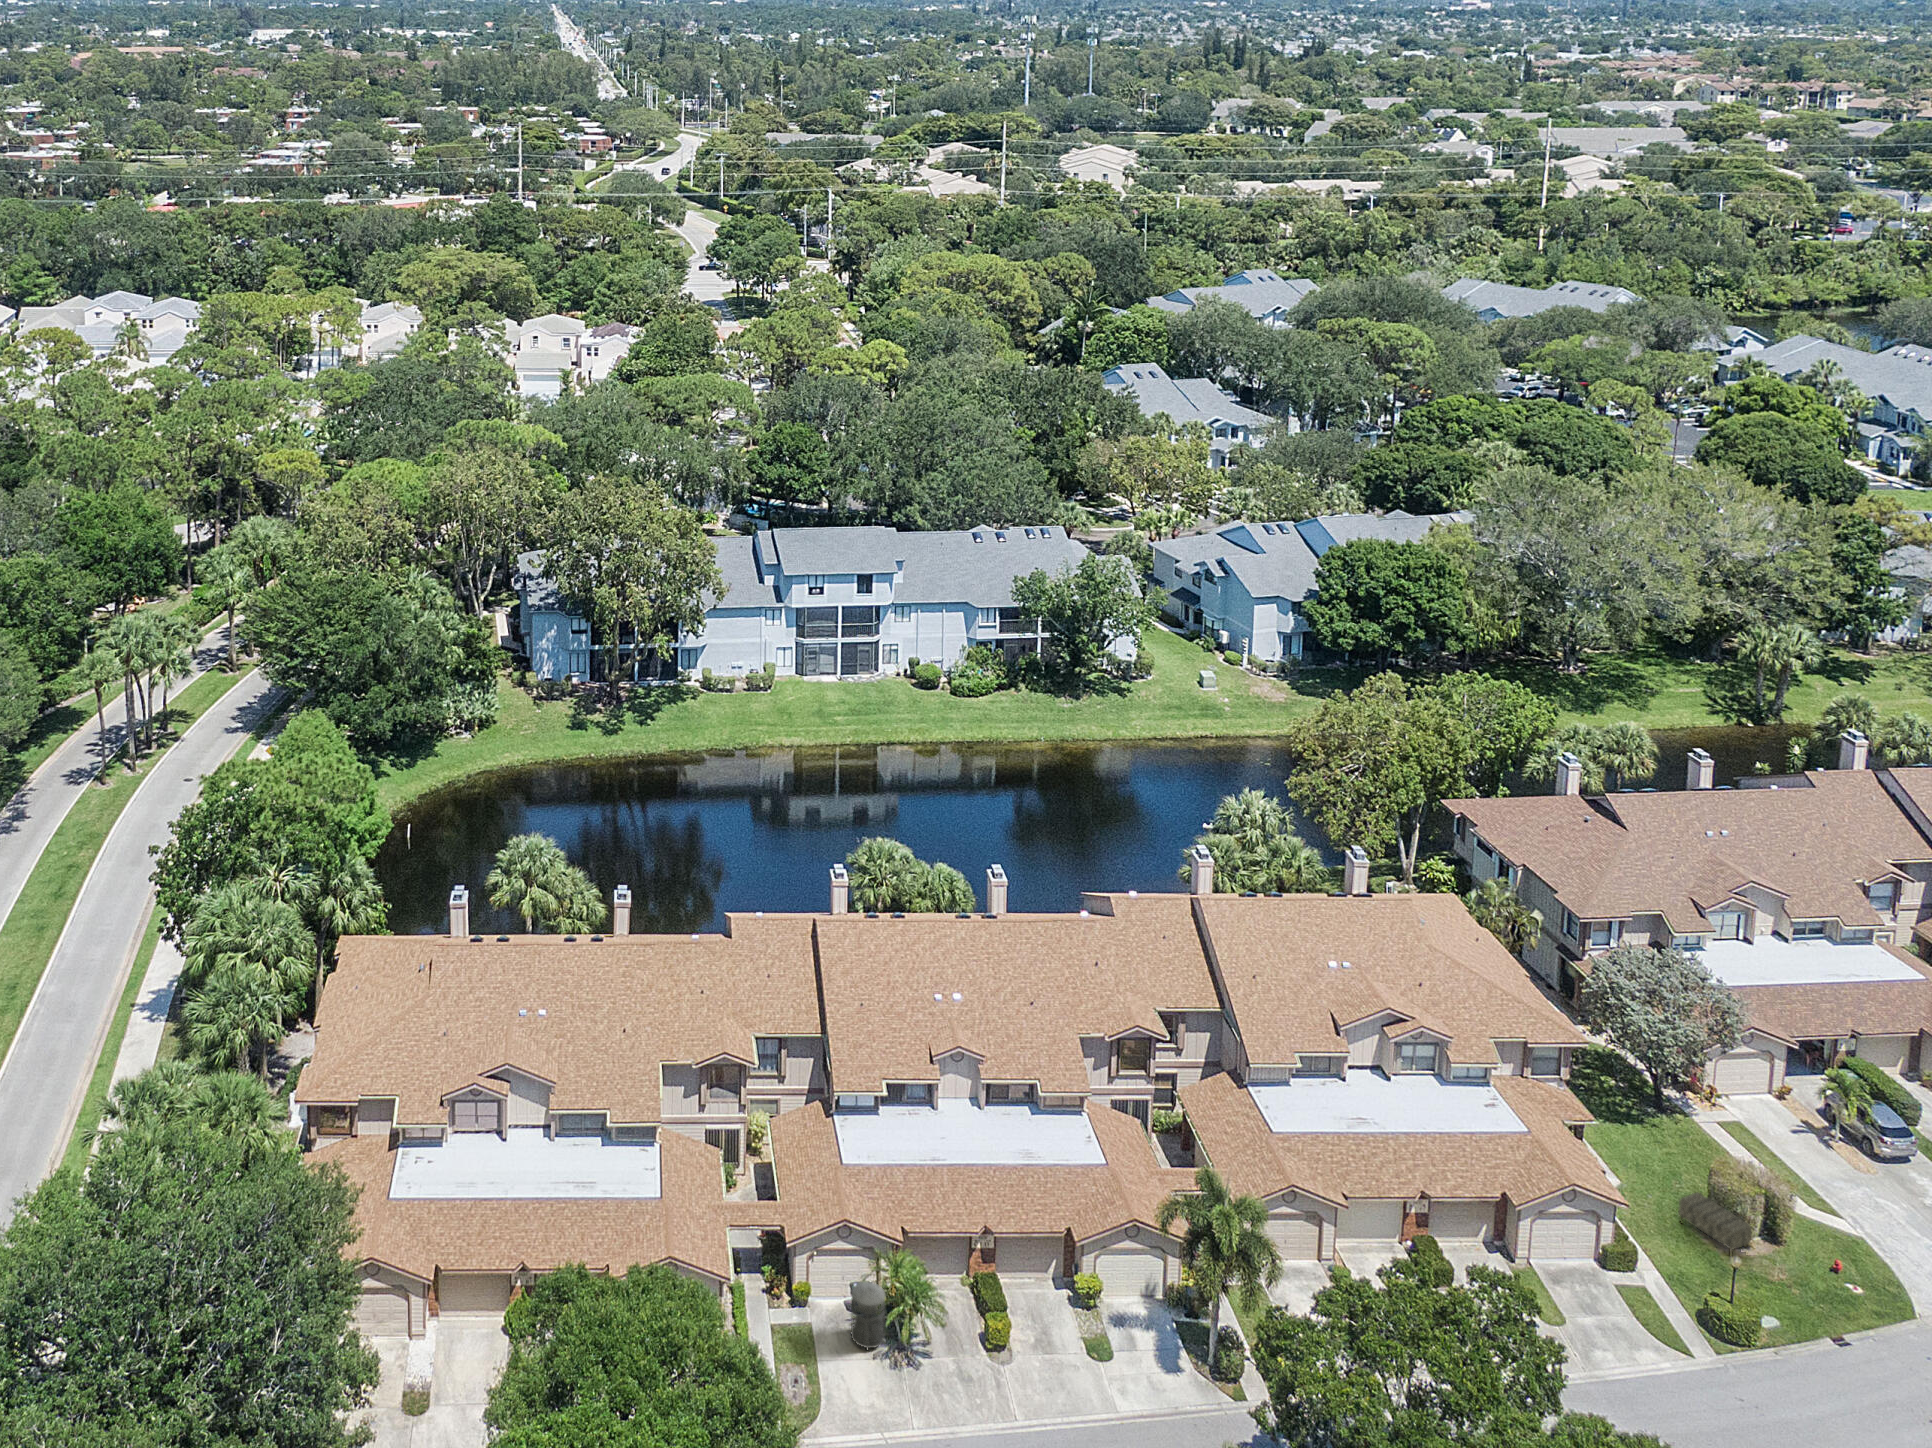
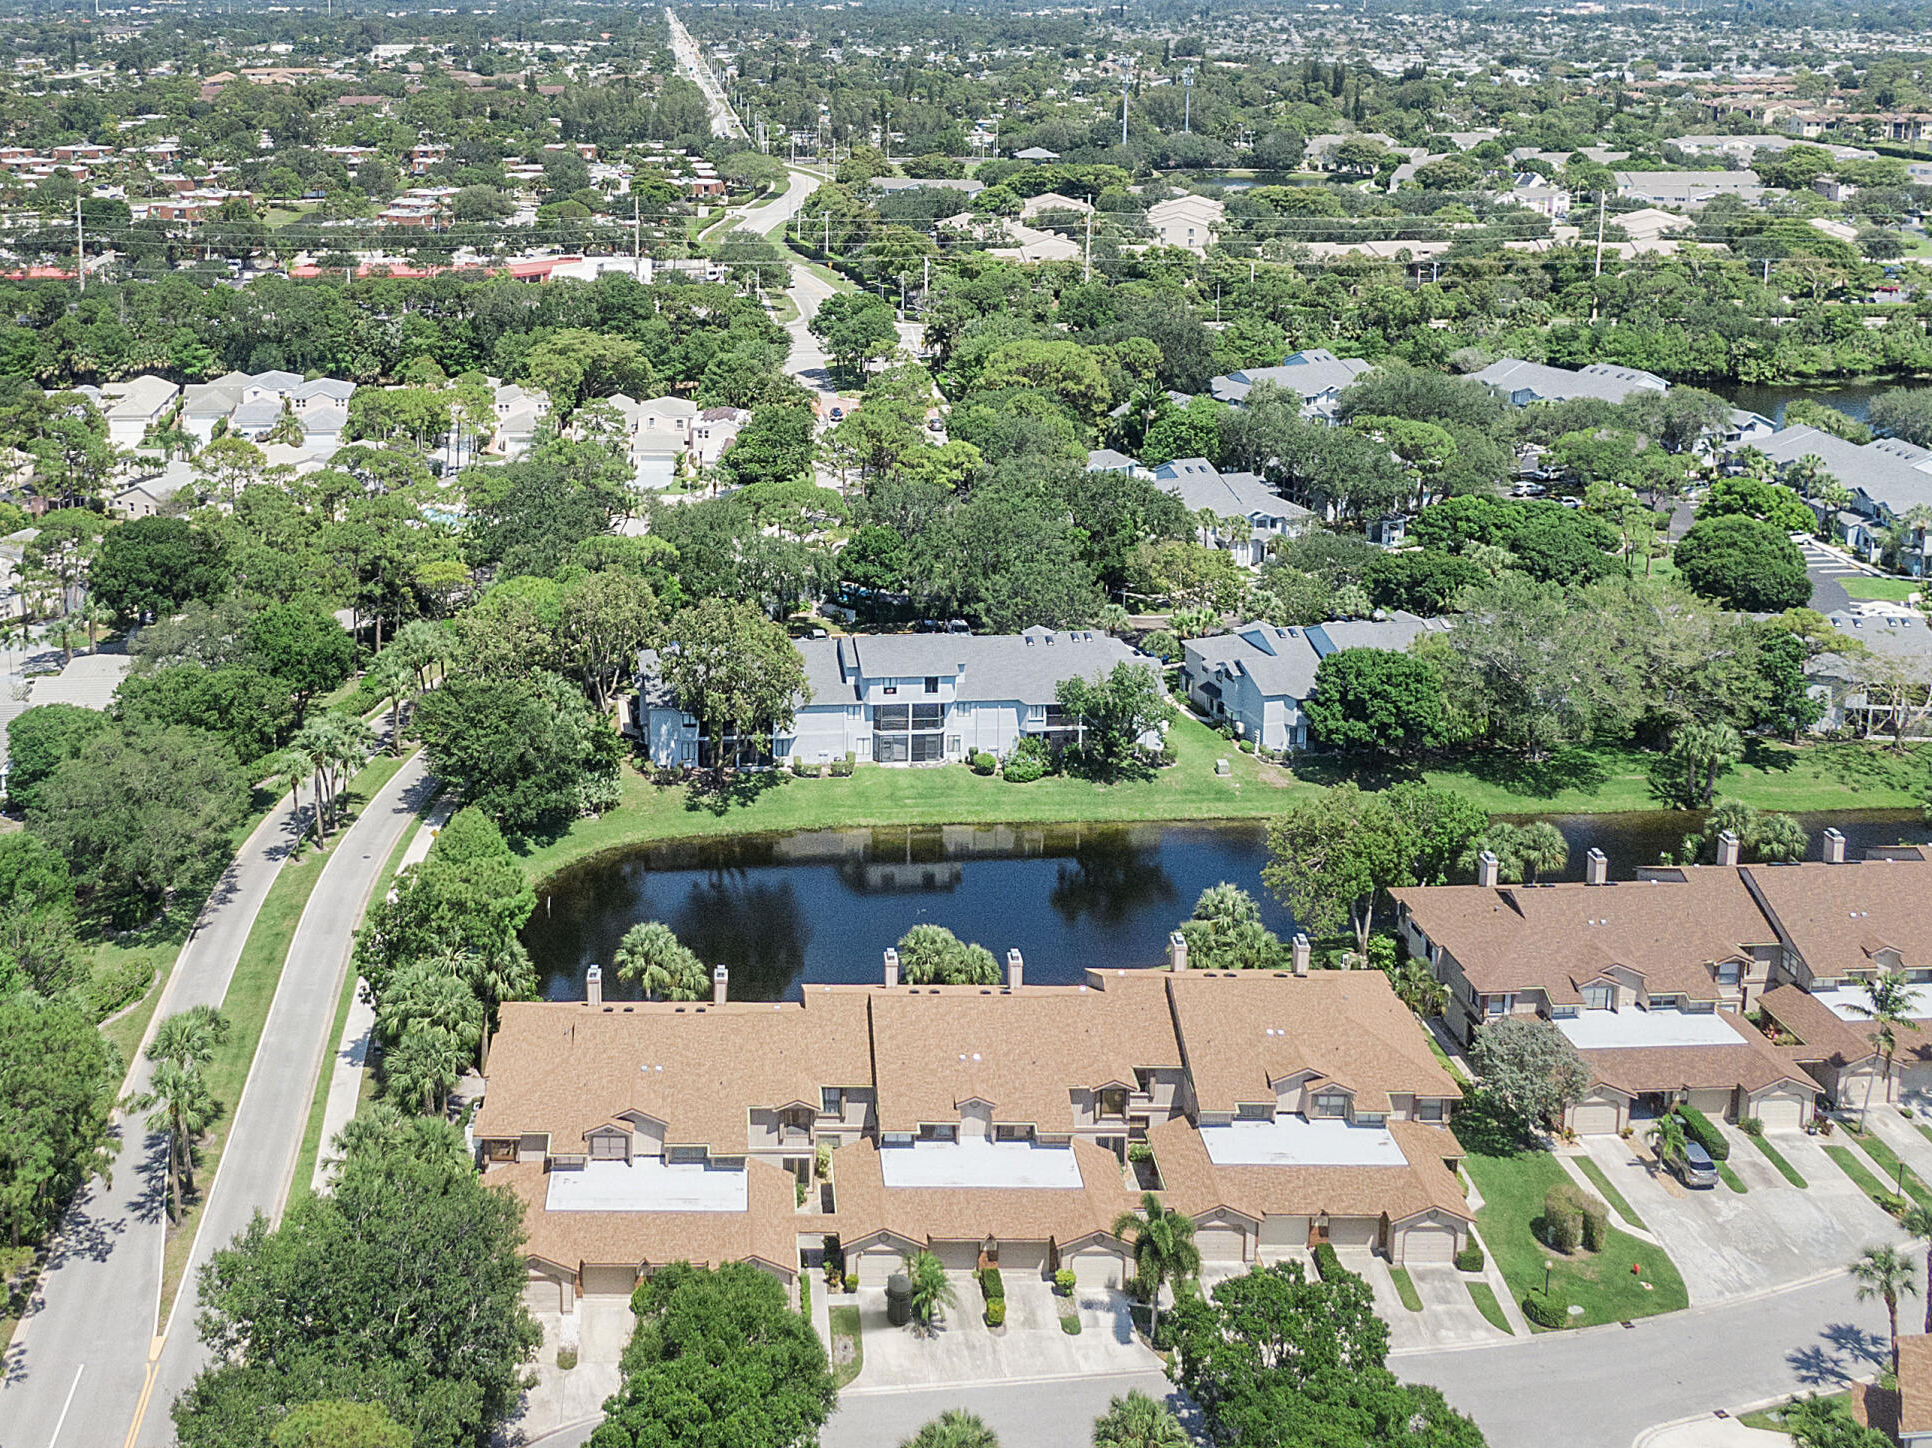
bench: present [1678,1192,1752,1256] -> none [1522,1212,1574,1262]

